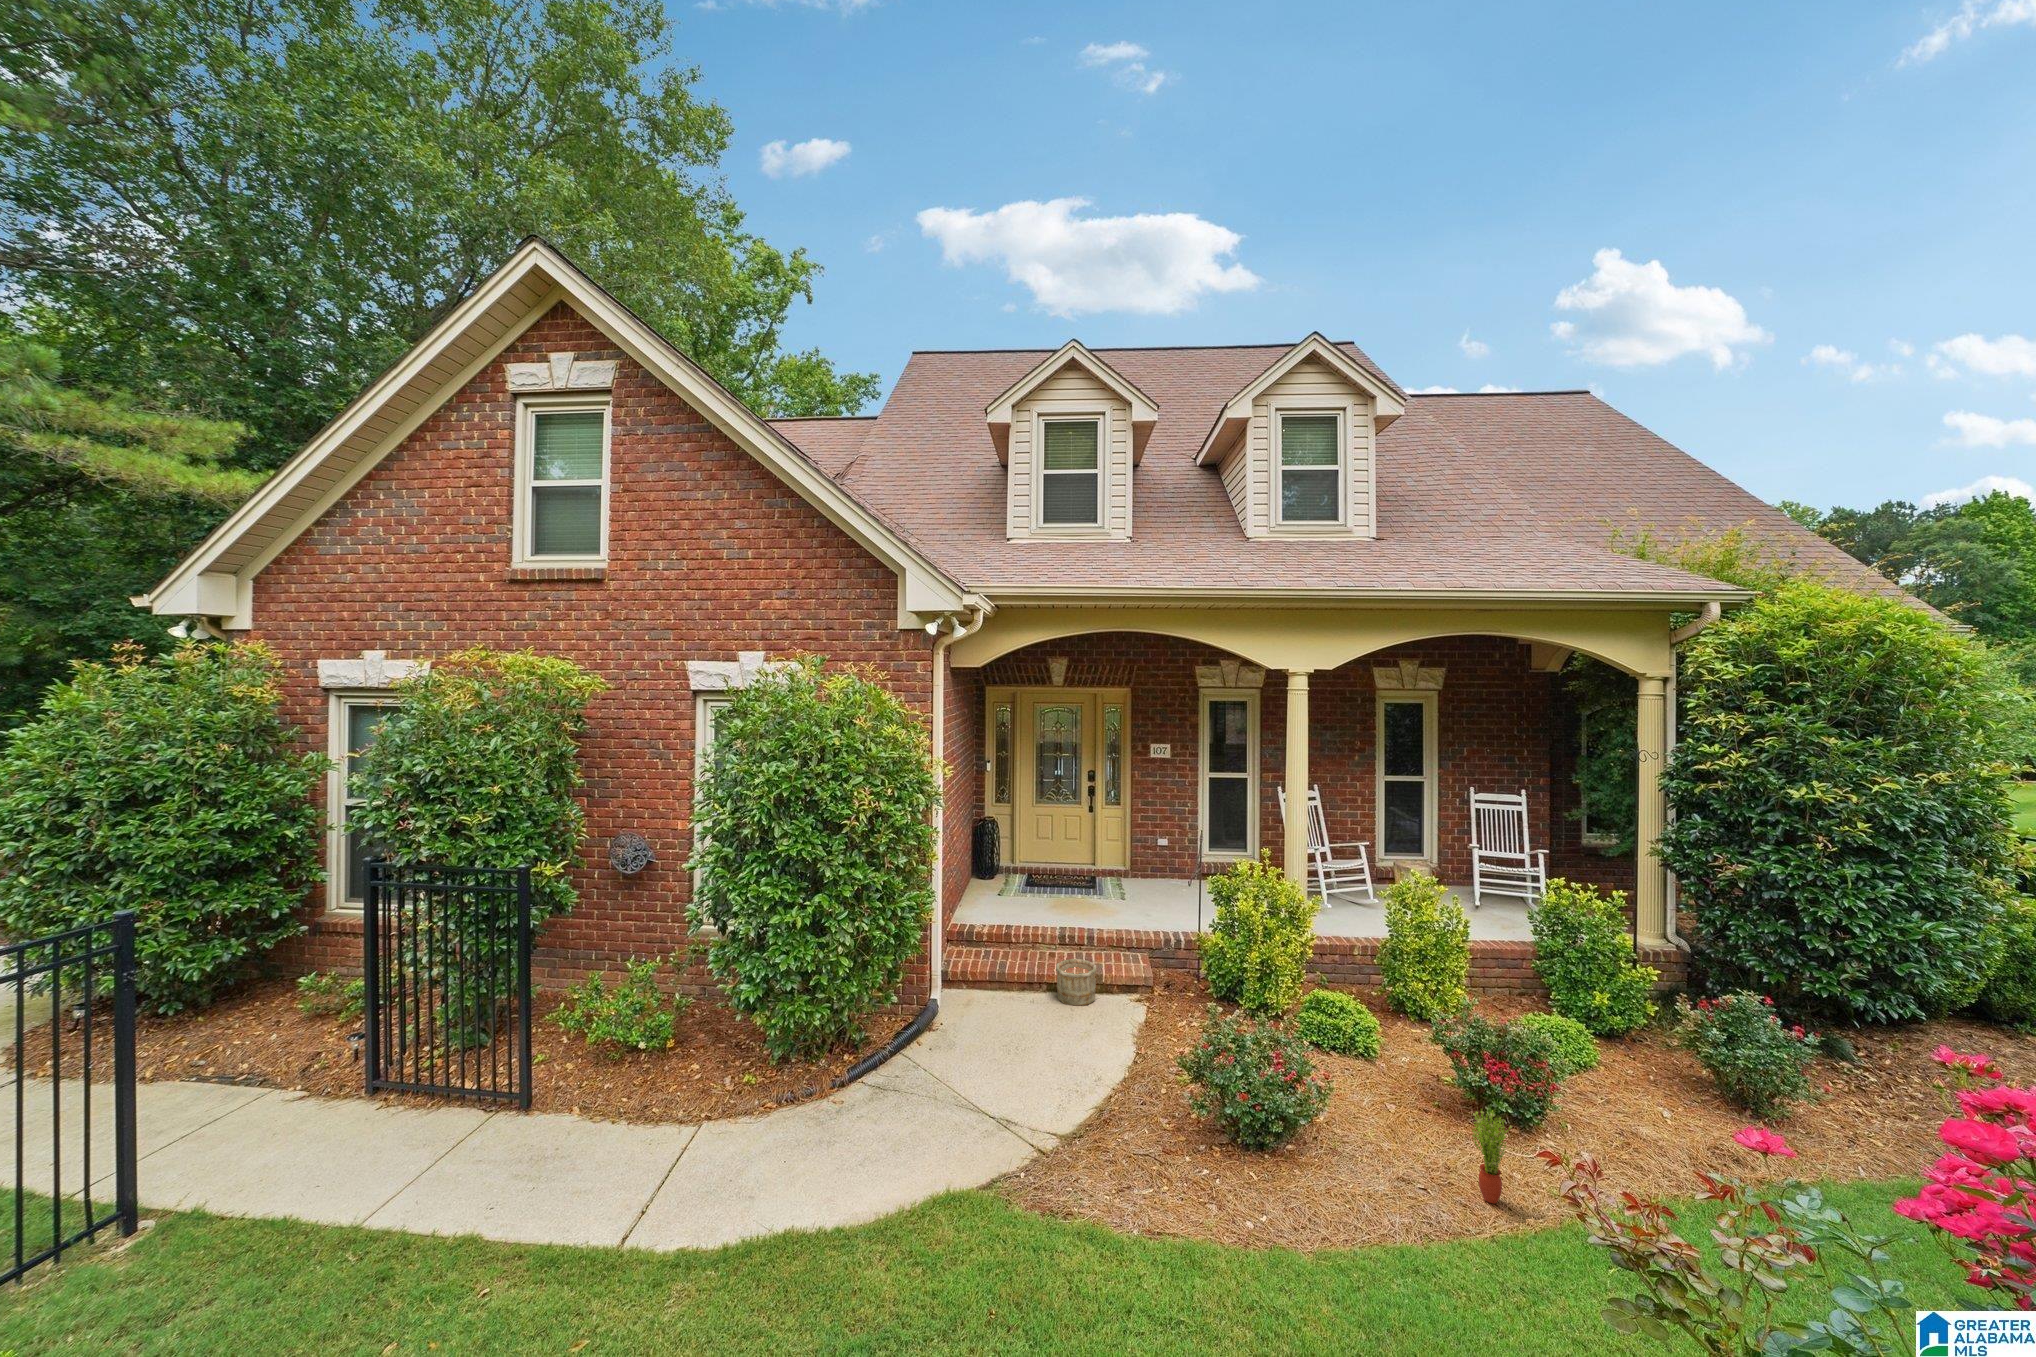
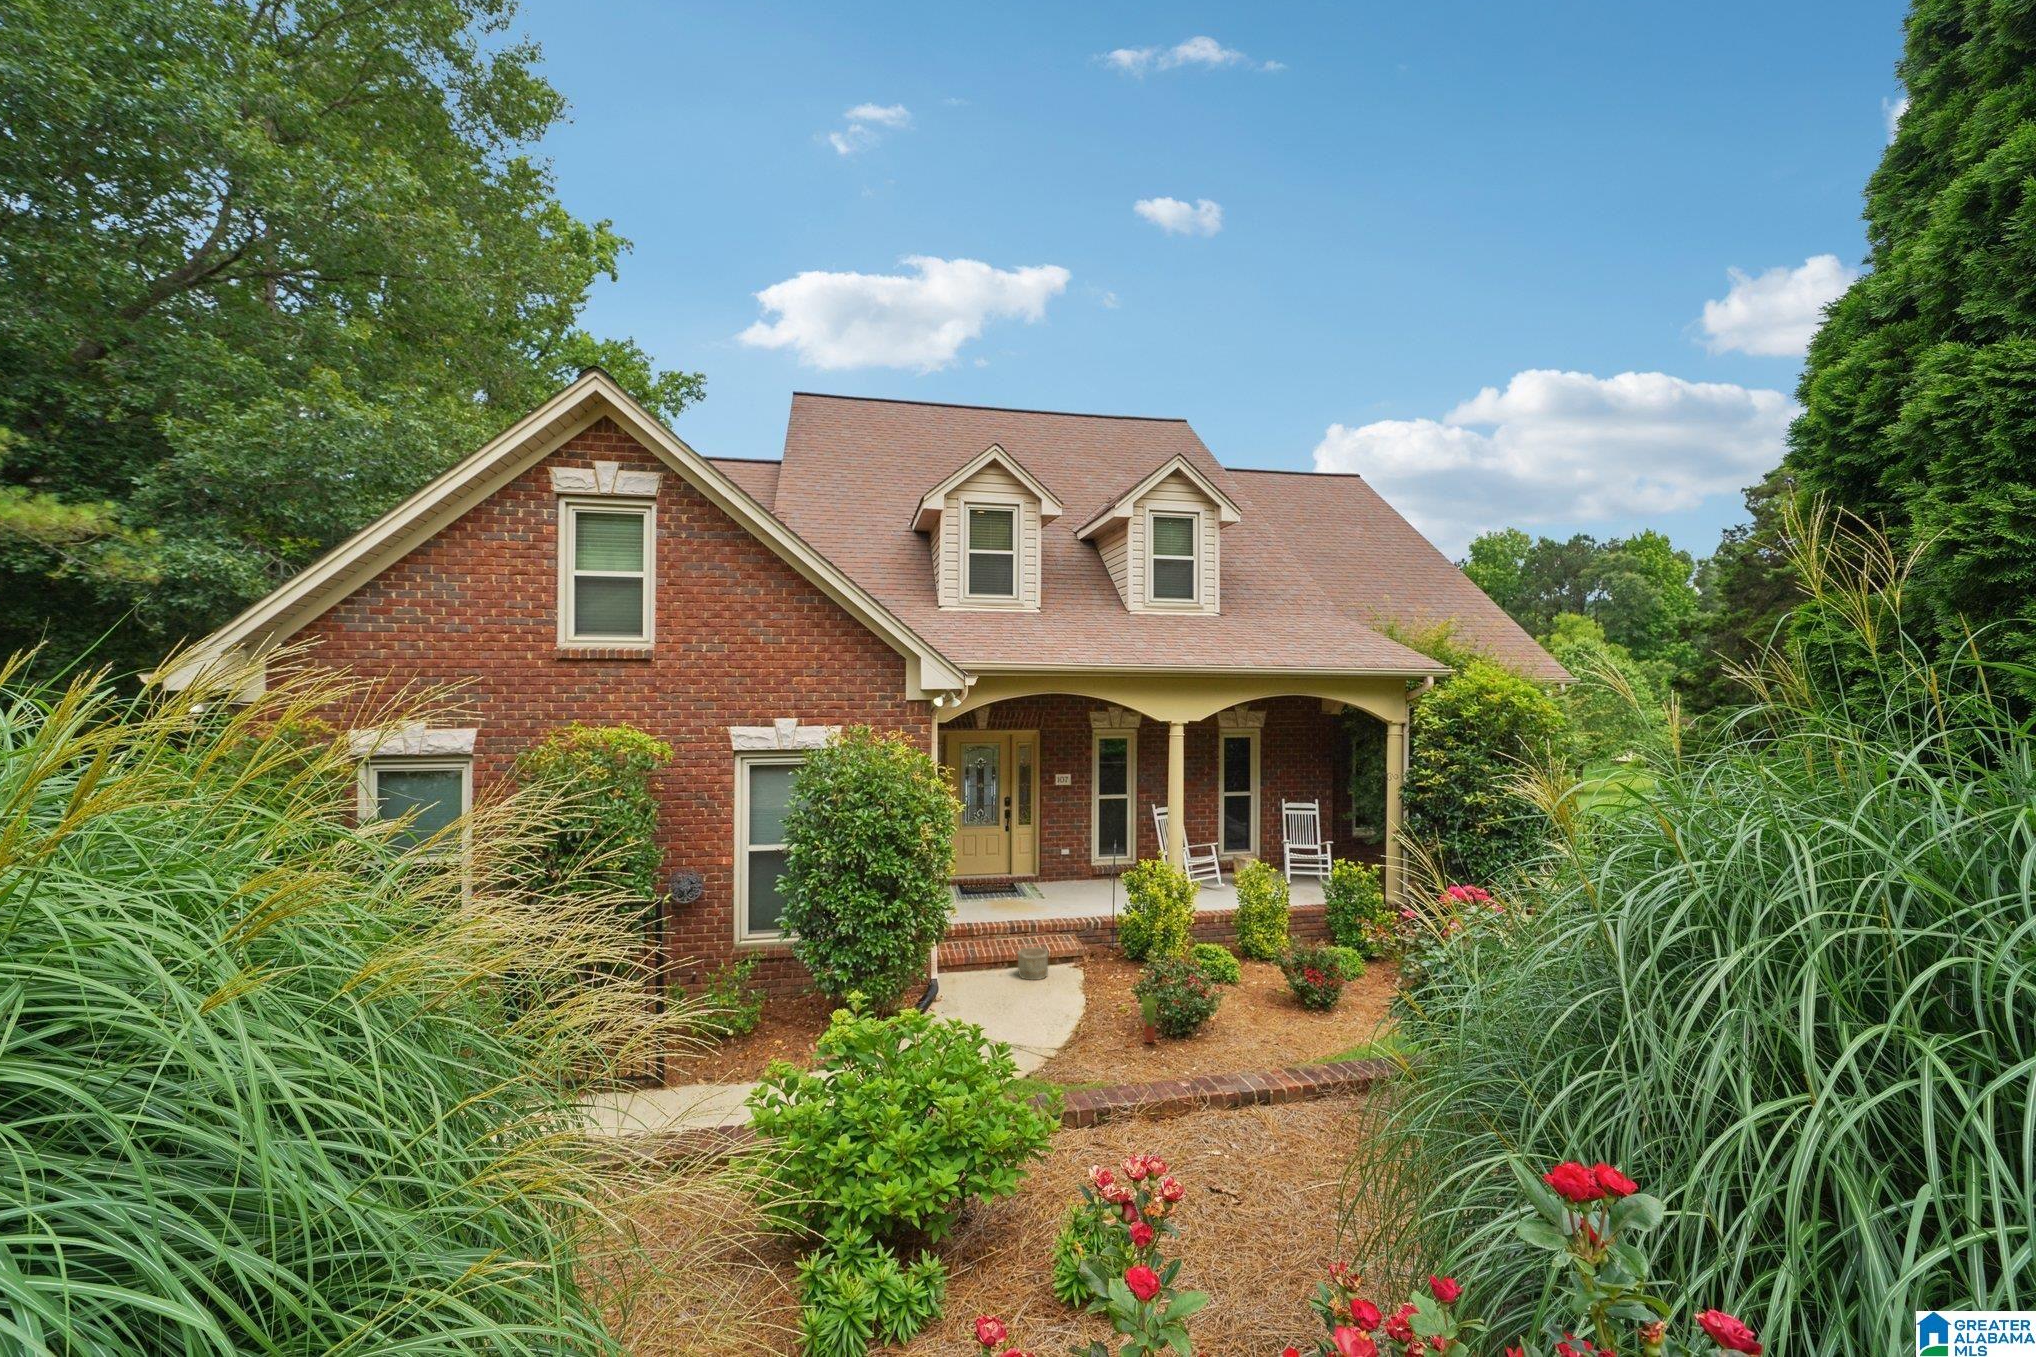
potted plant: present [1472,1109,1512,1204] -> present [1140,995,1156,1043]

